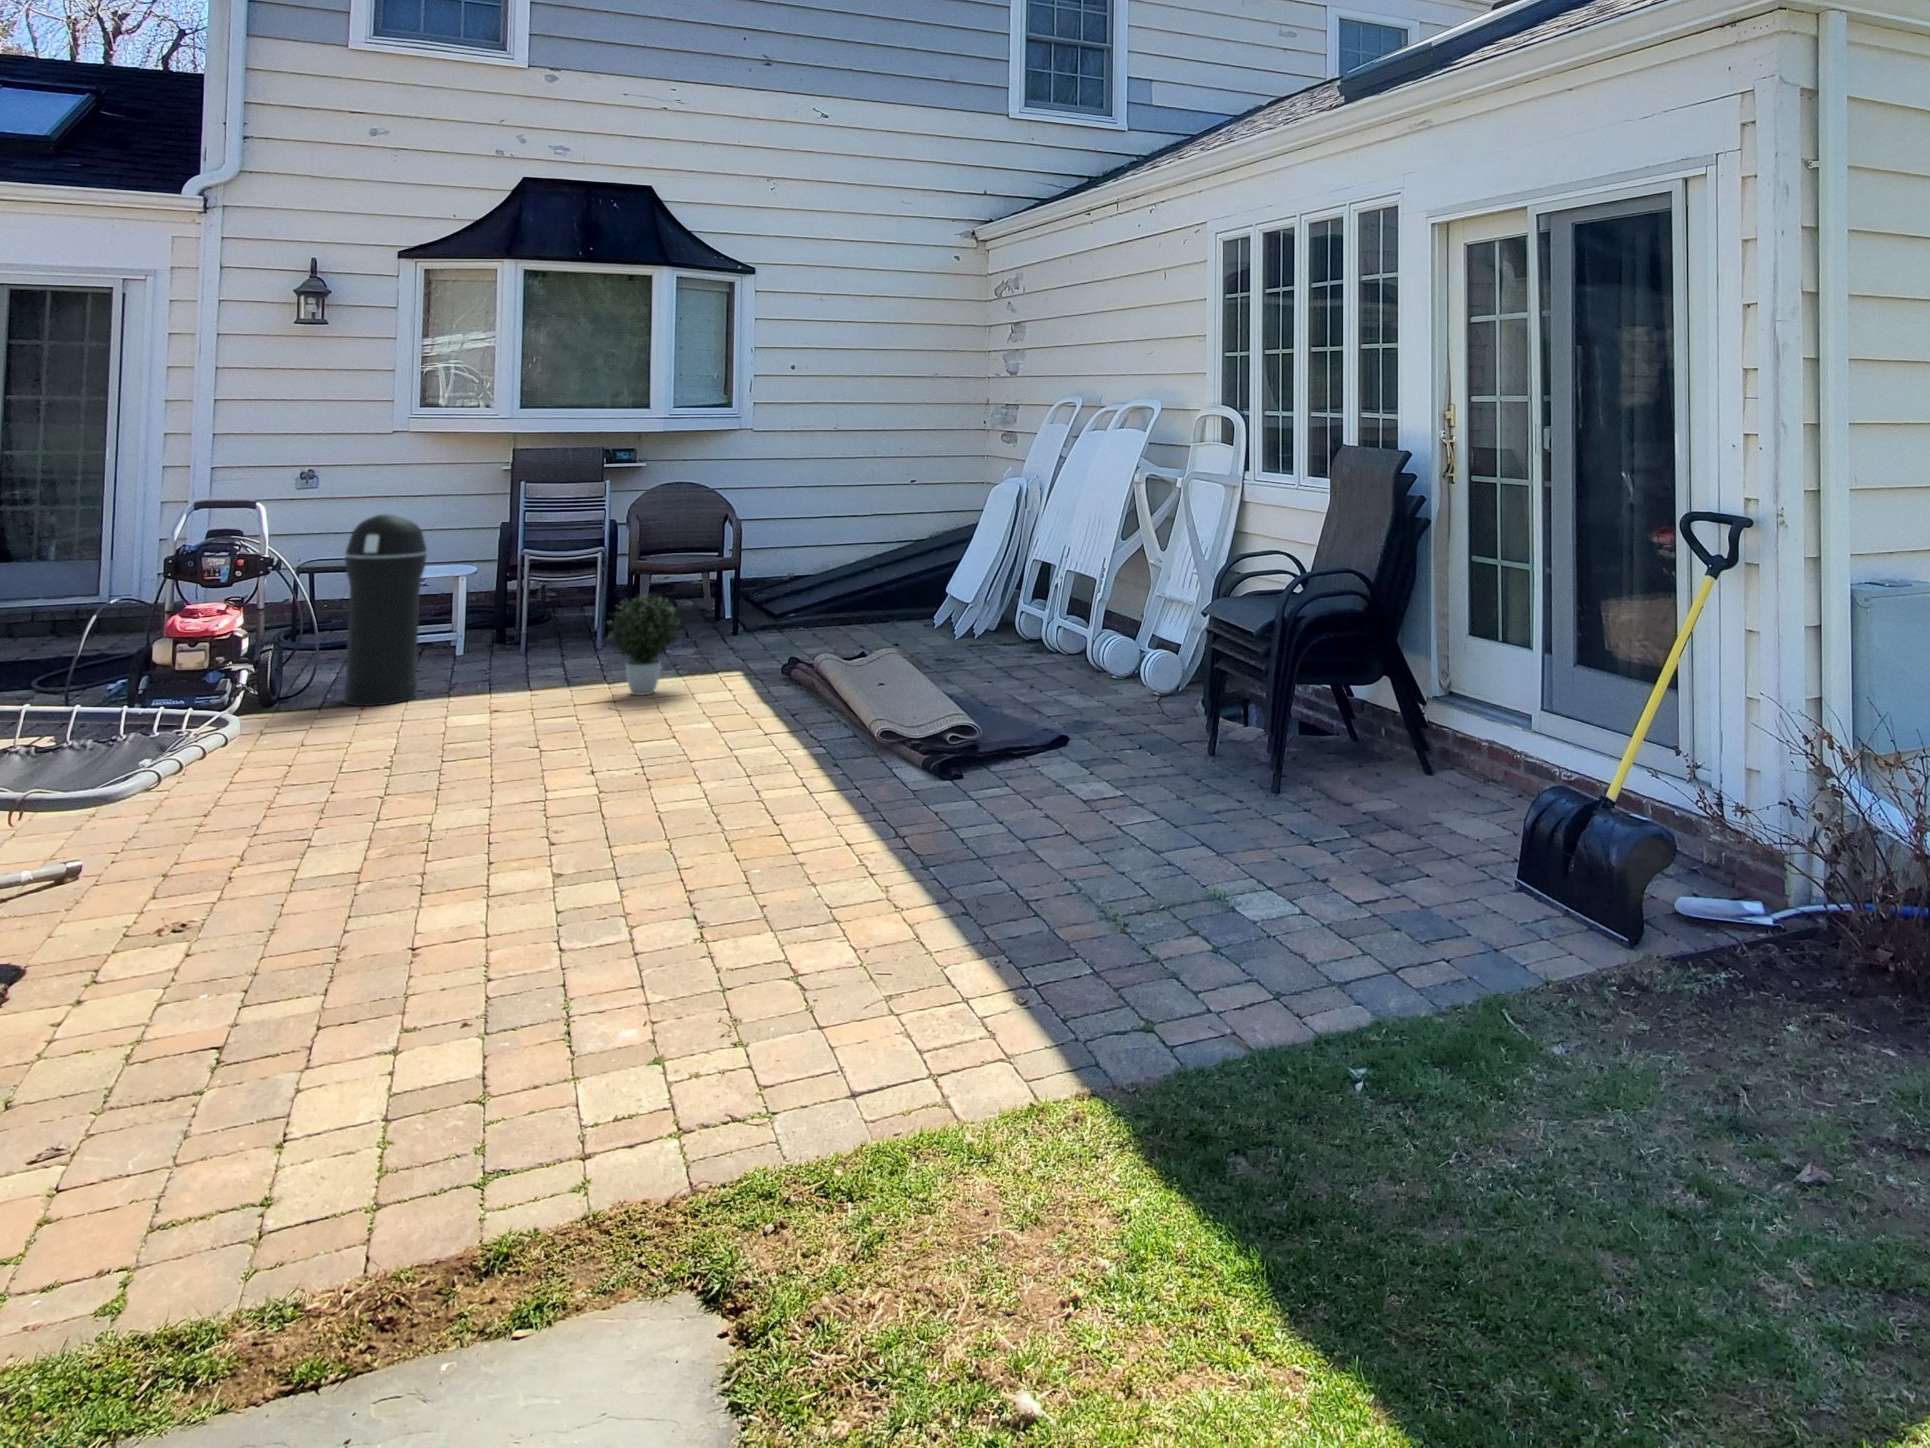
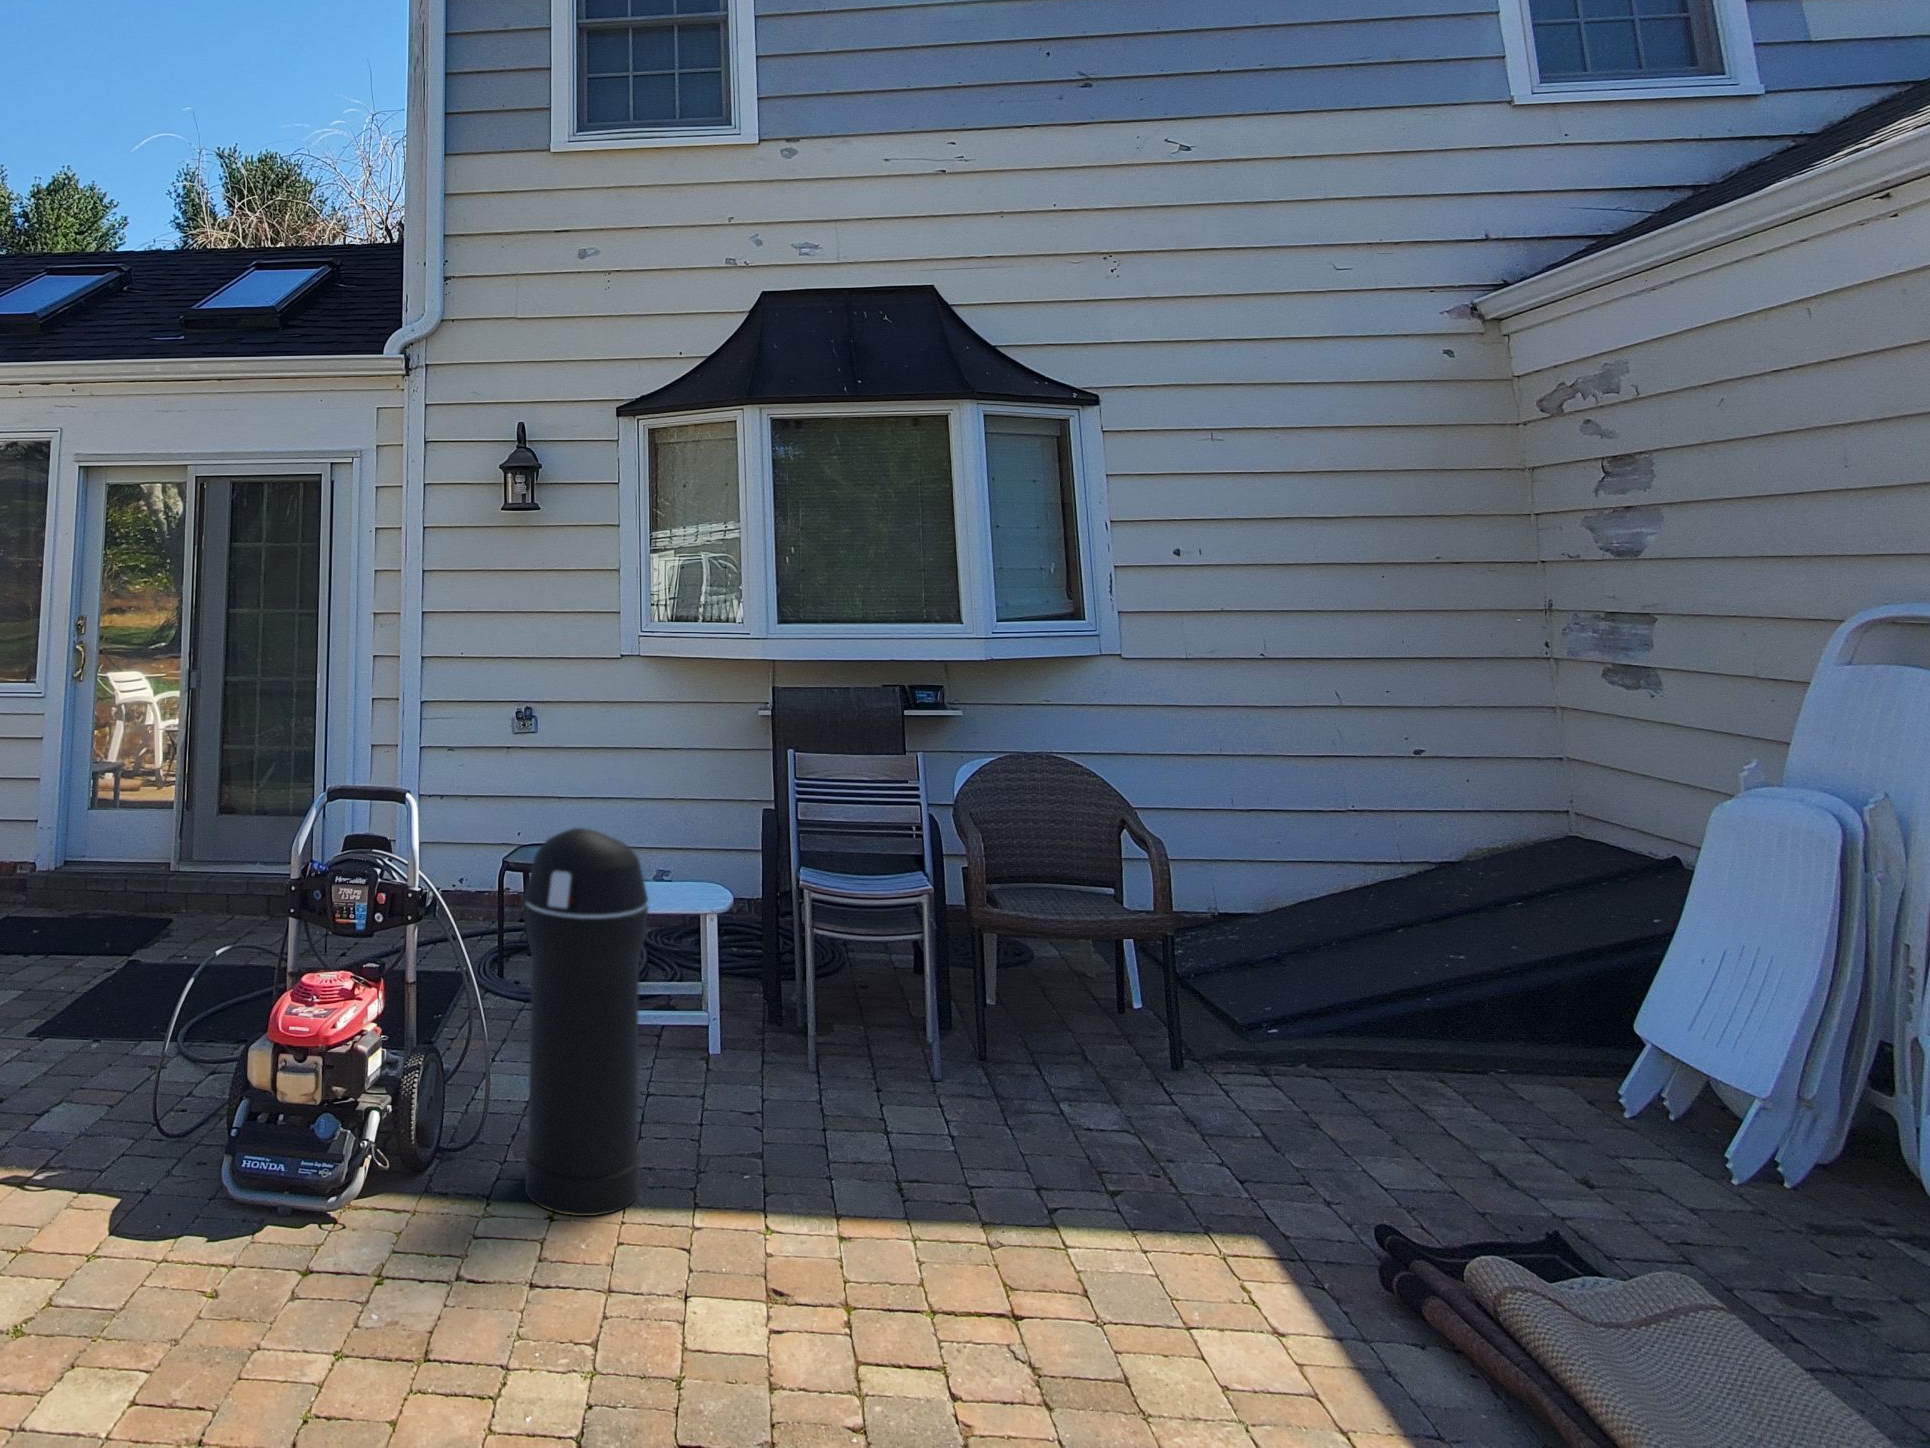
potted plant: present [607,594,681,695] -> none [985,1057,1161,1324]

